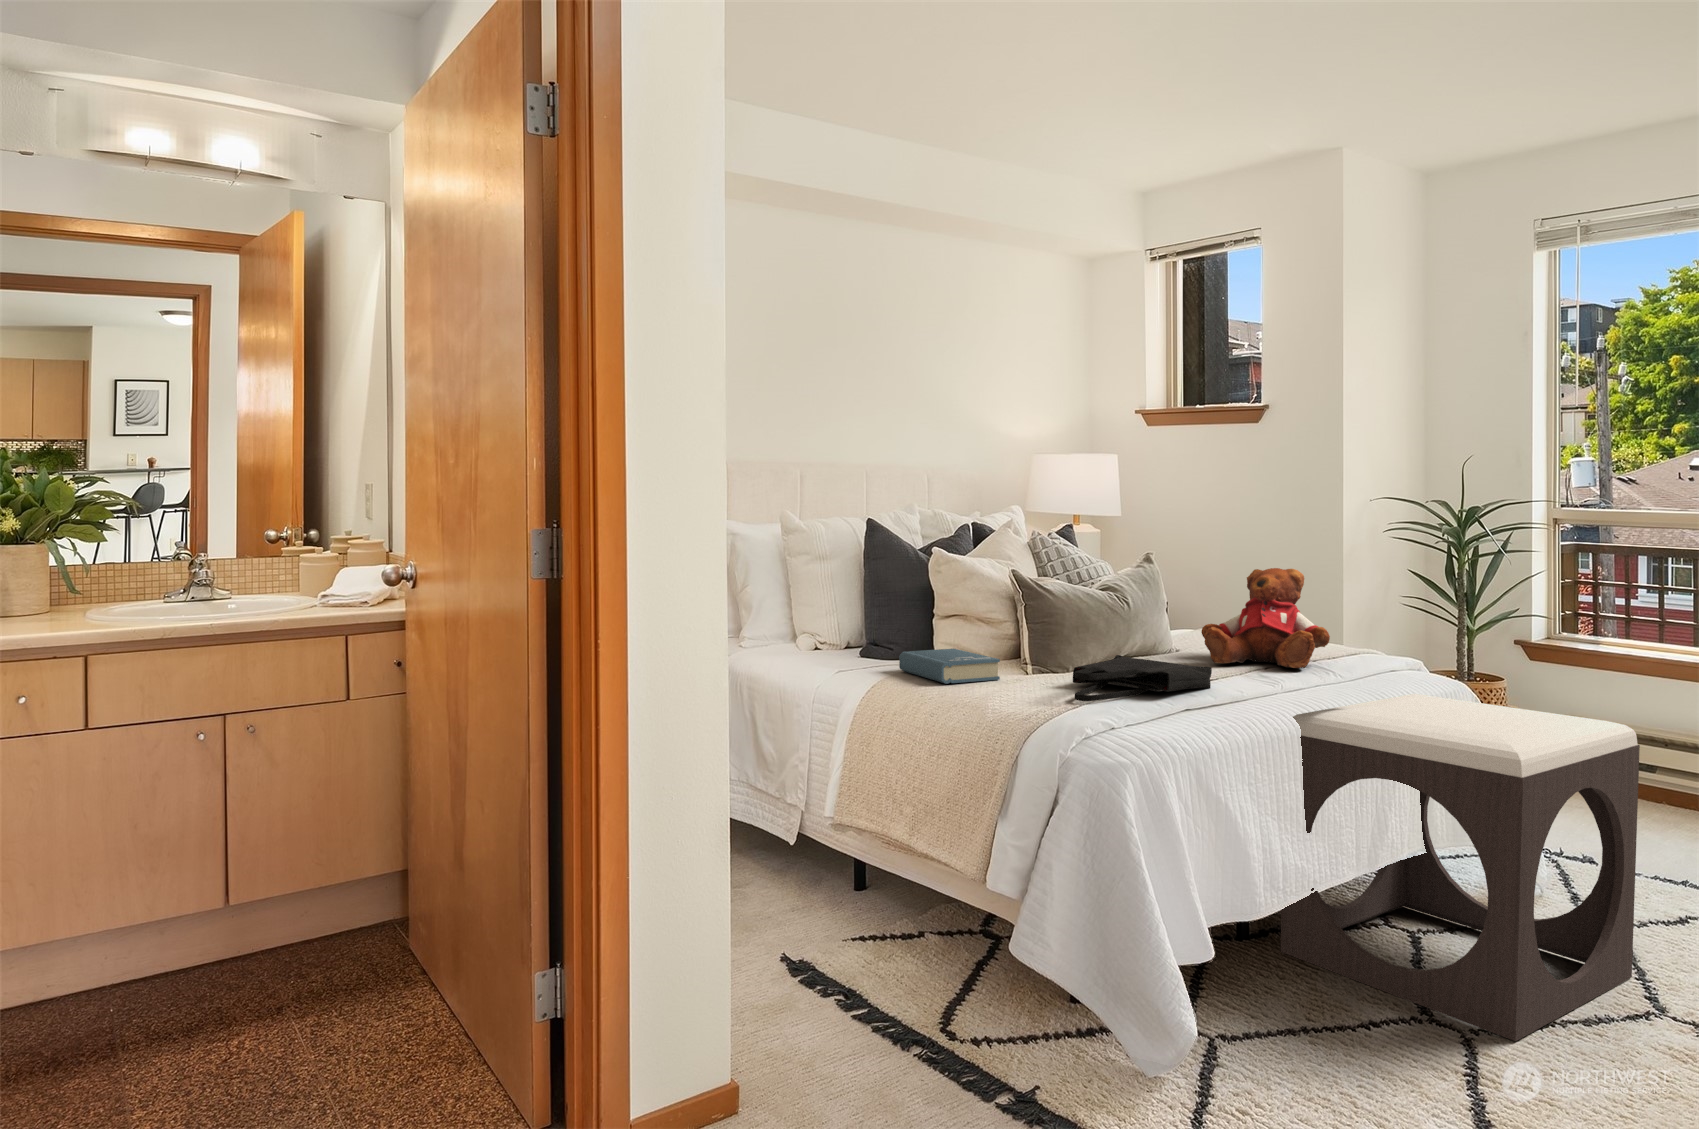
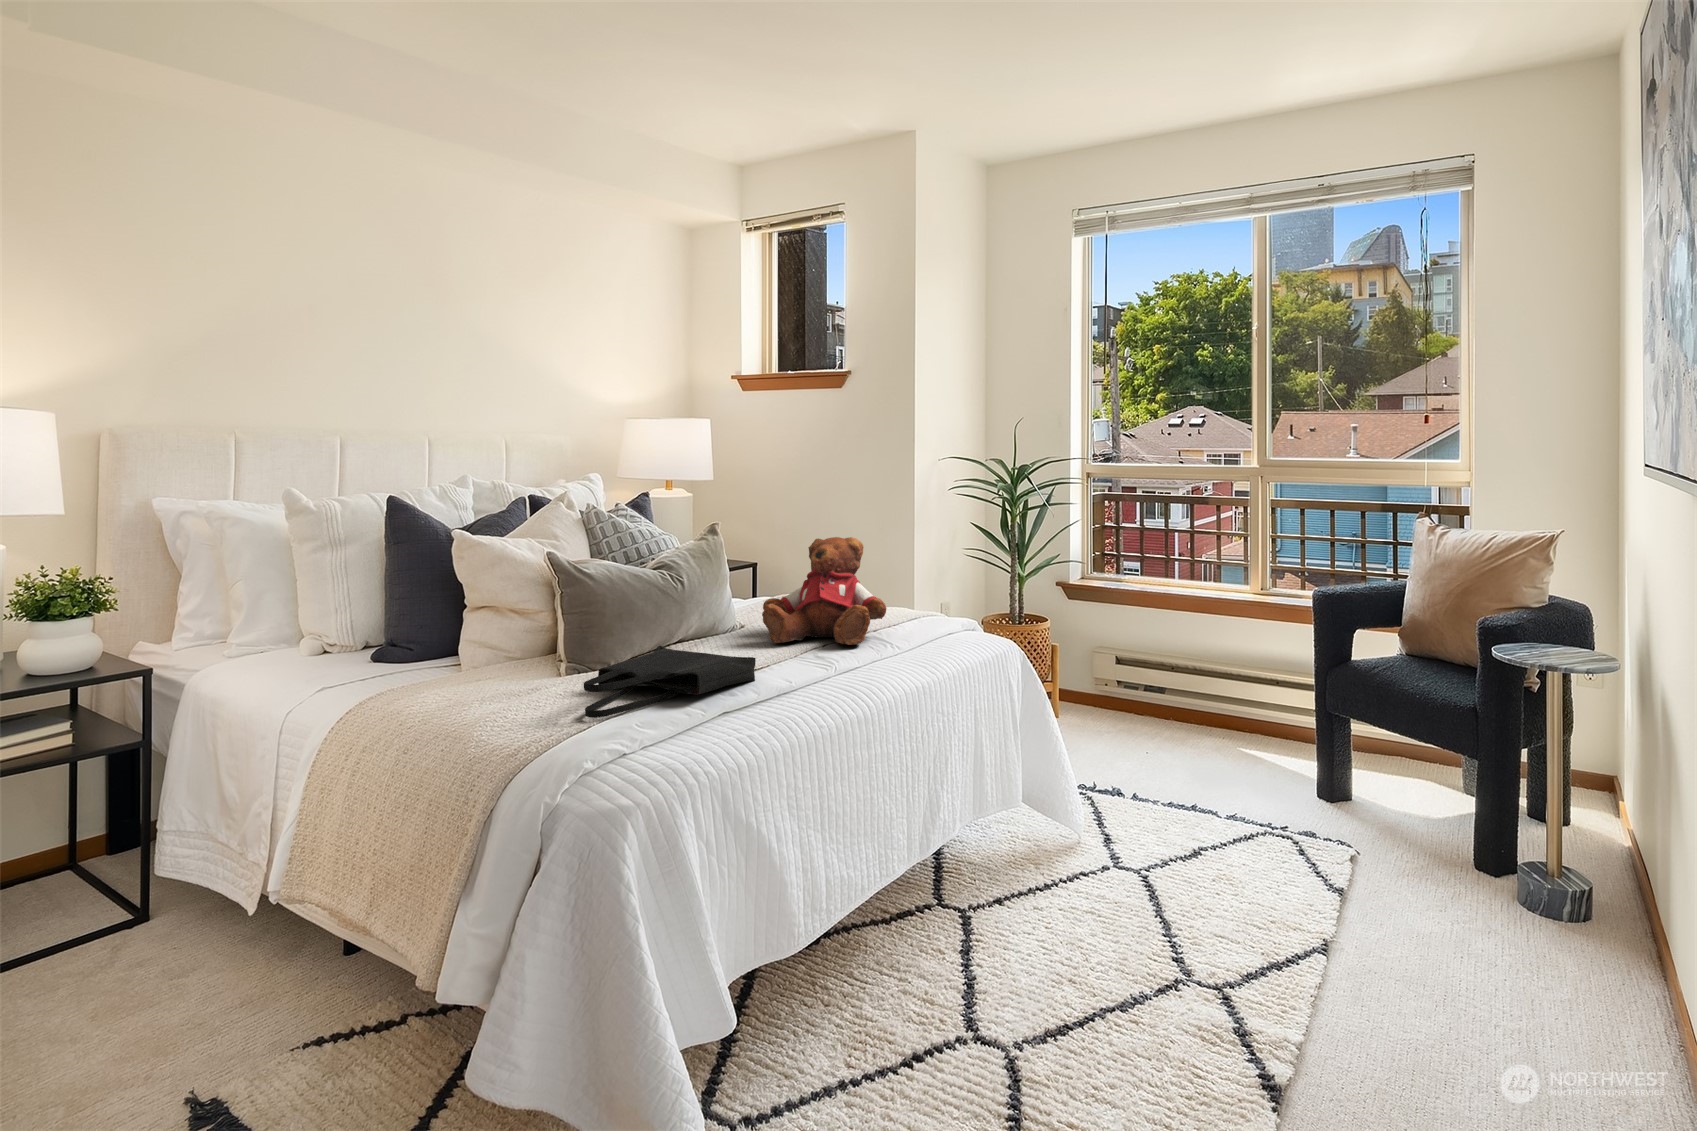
book: present [899,649,1000,684] -> none [399,647,517,700]
footstool: present [1281,694,1640,1041] -> none [830,665,1163,1055]

